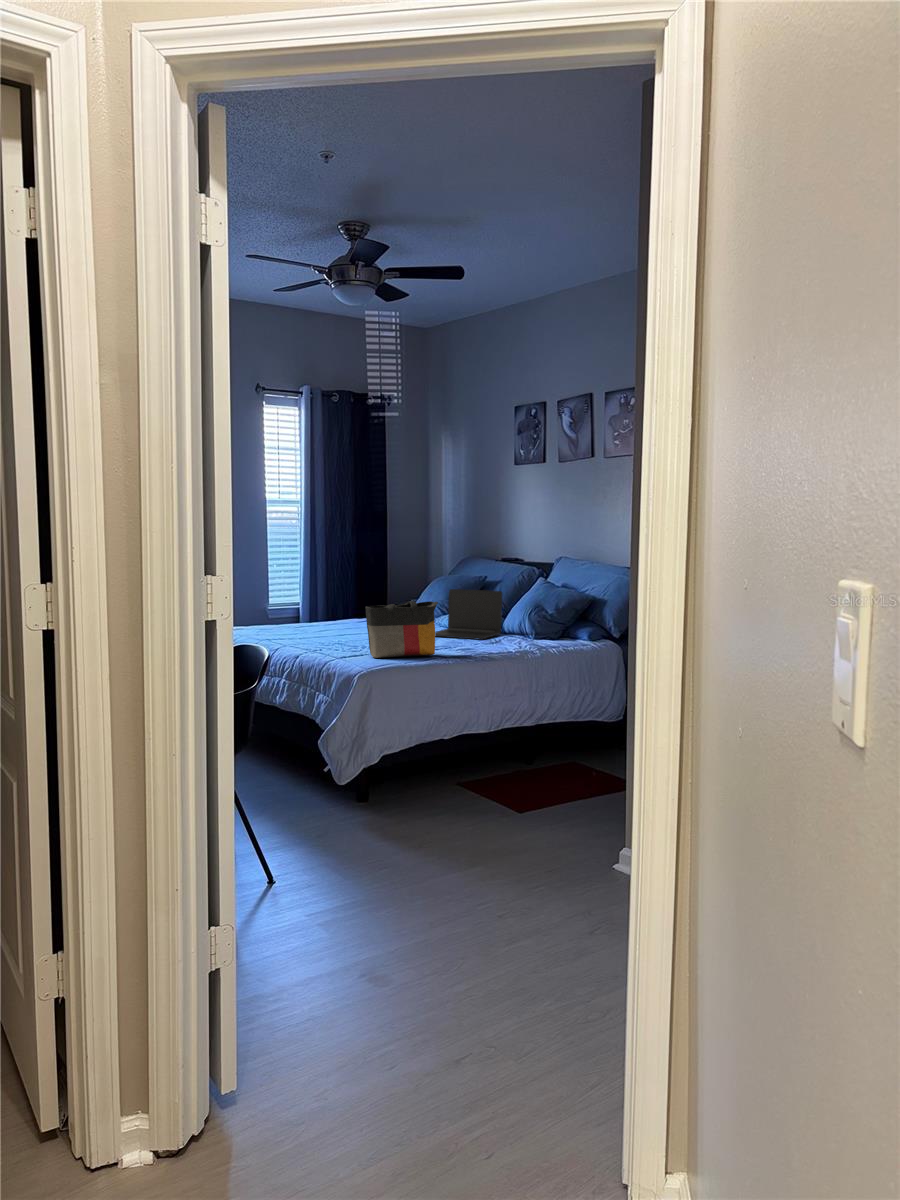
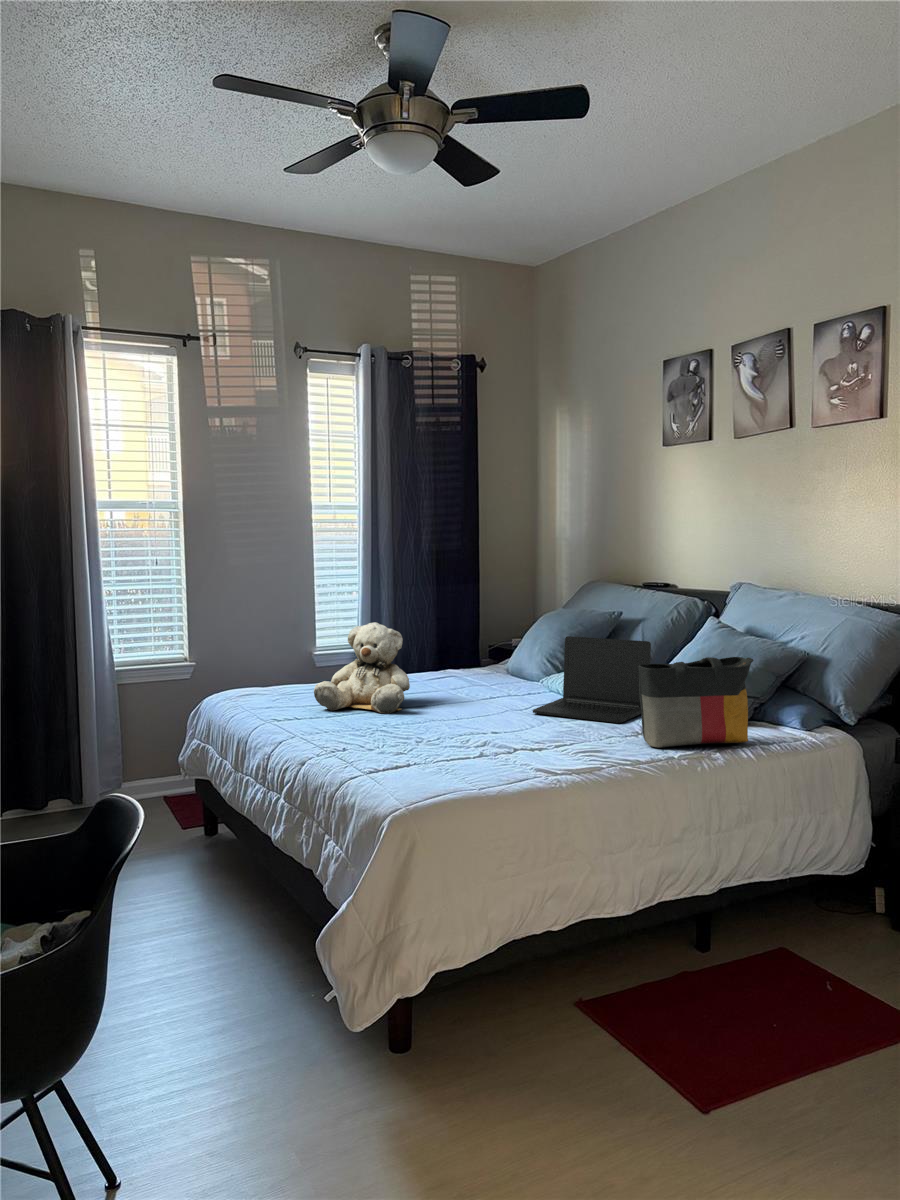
teddy bear: none [288,580,350,637] -> present [314,622,410,714]
tote bag: present [366,601,438,658] -> present [639,657,754,748]

